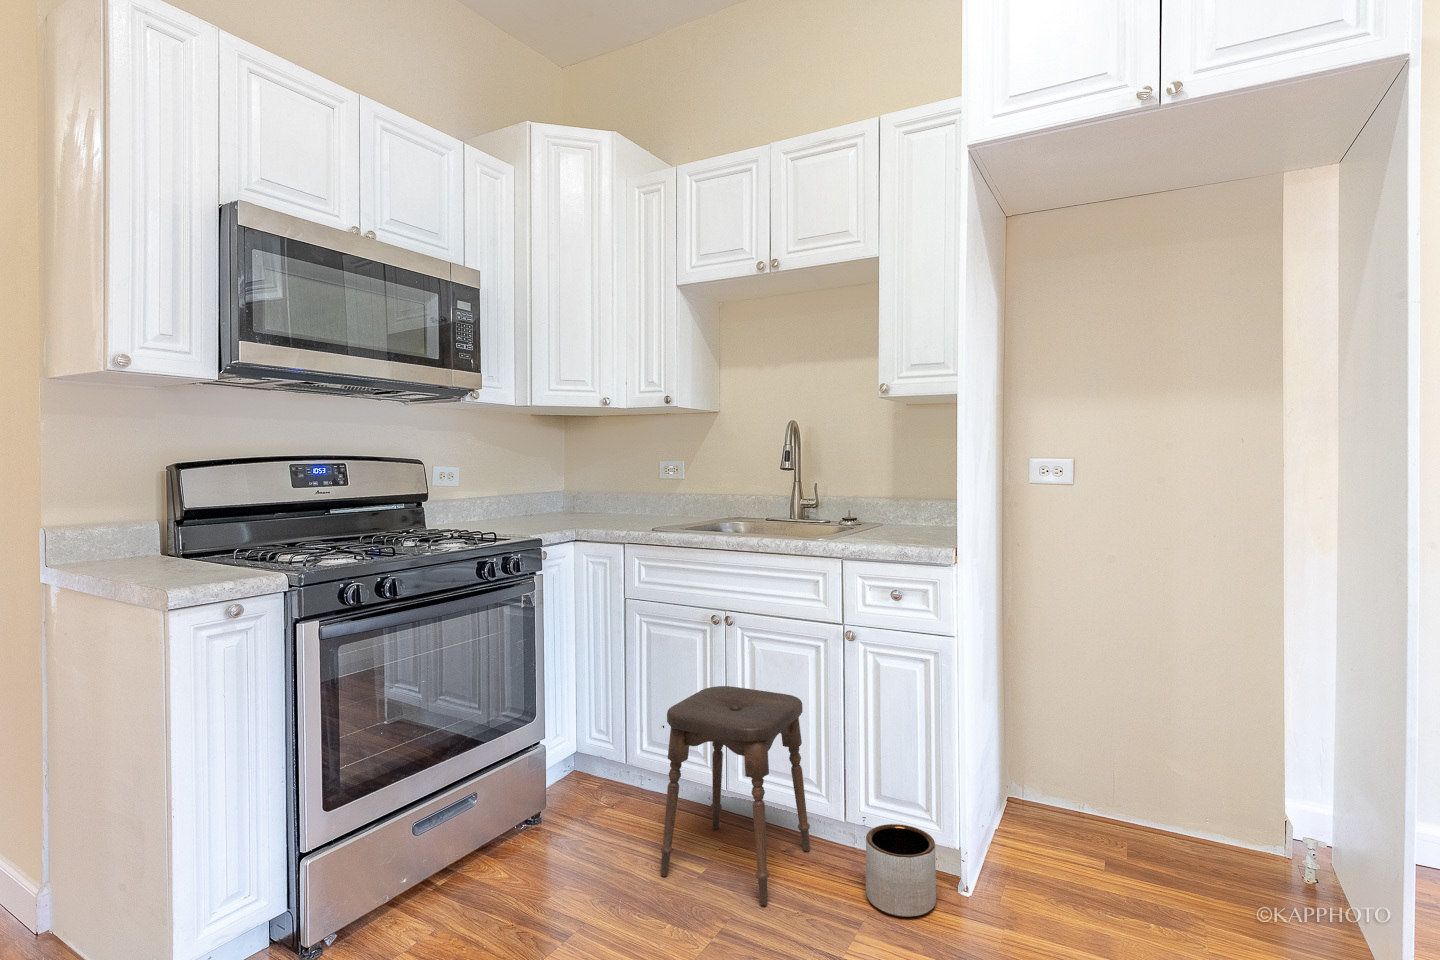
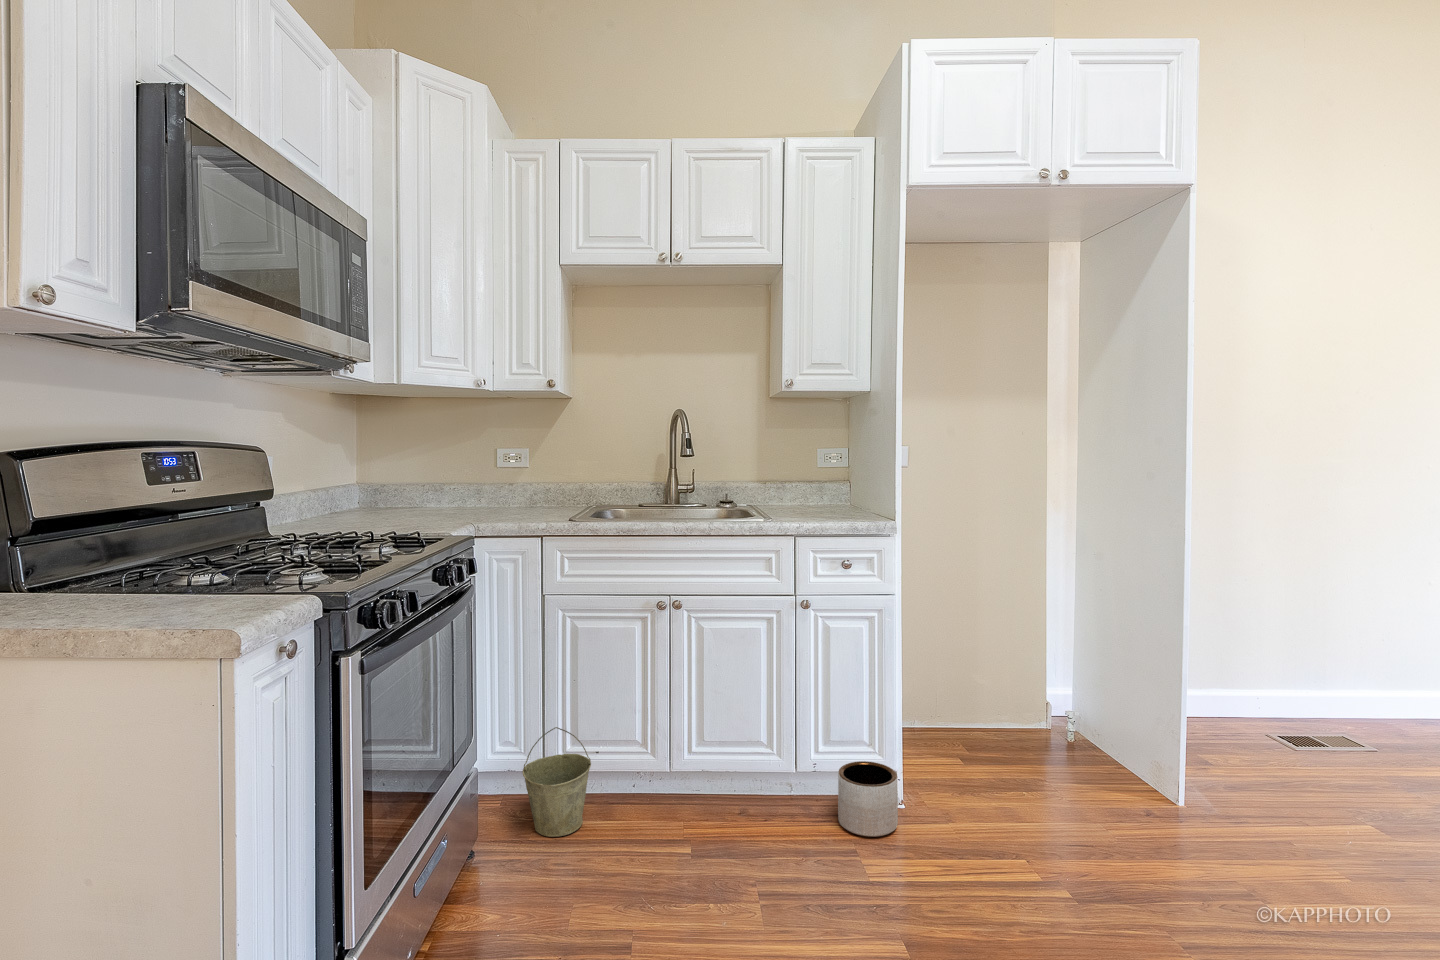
stool: present [660,686,810,905] -> none [660,667,779,864]
bucket: none [579,722,643,826] -> present [523,727,591,837]

